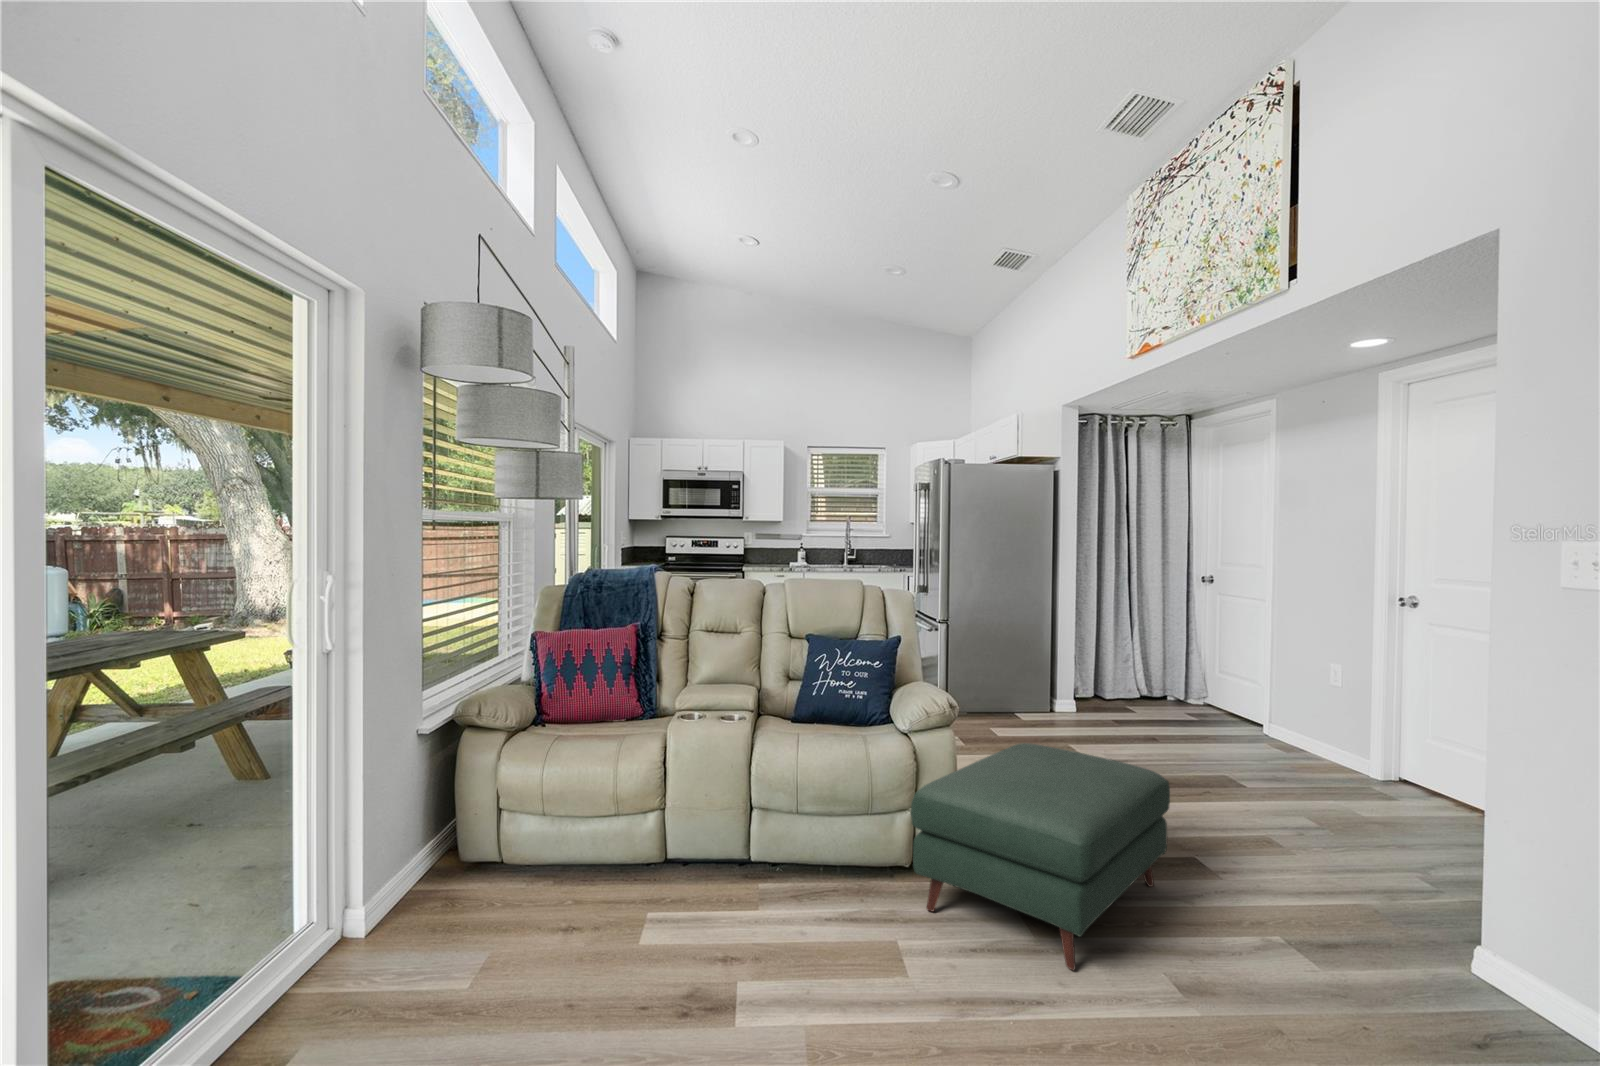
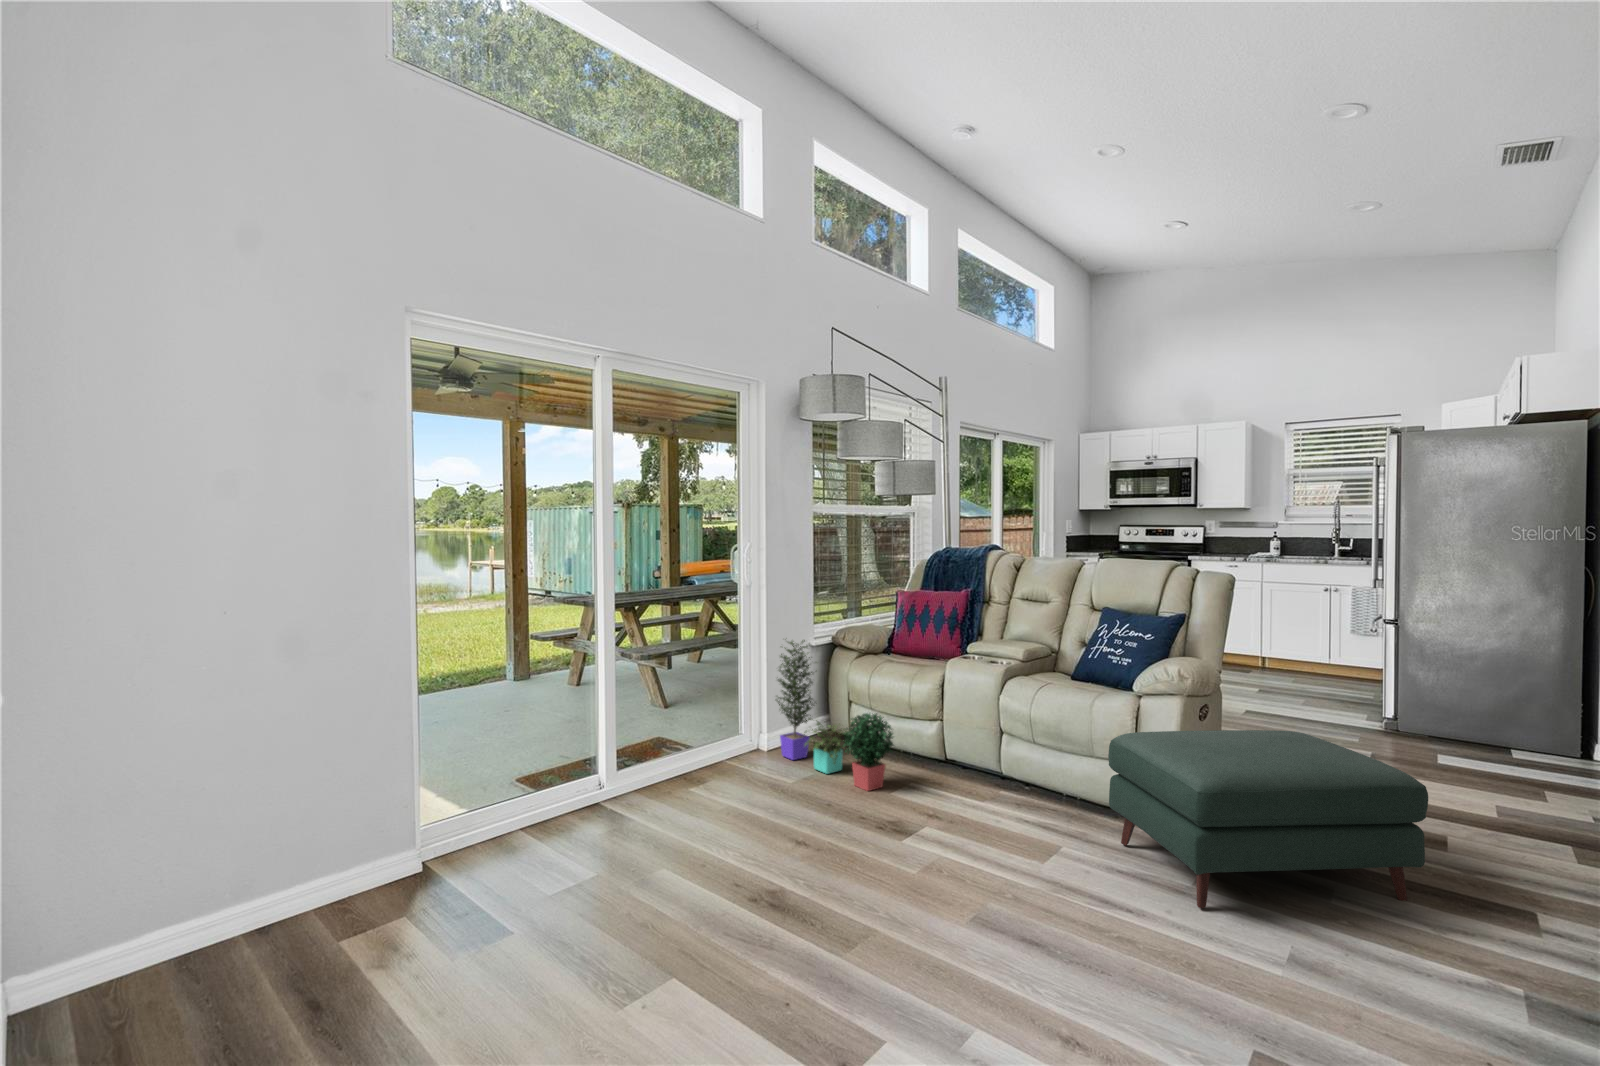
potted plant: none [390,731,625,942] -> present [776,640,893,791]

